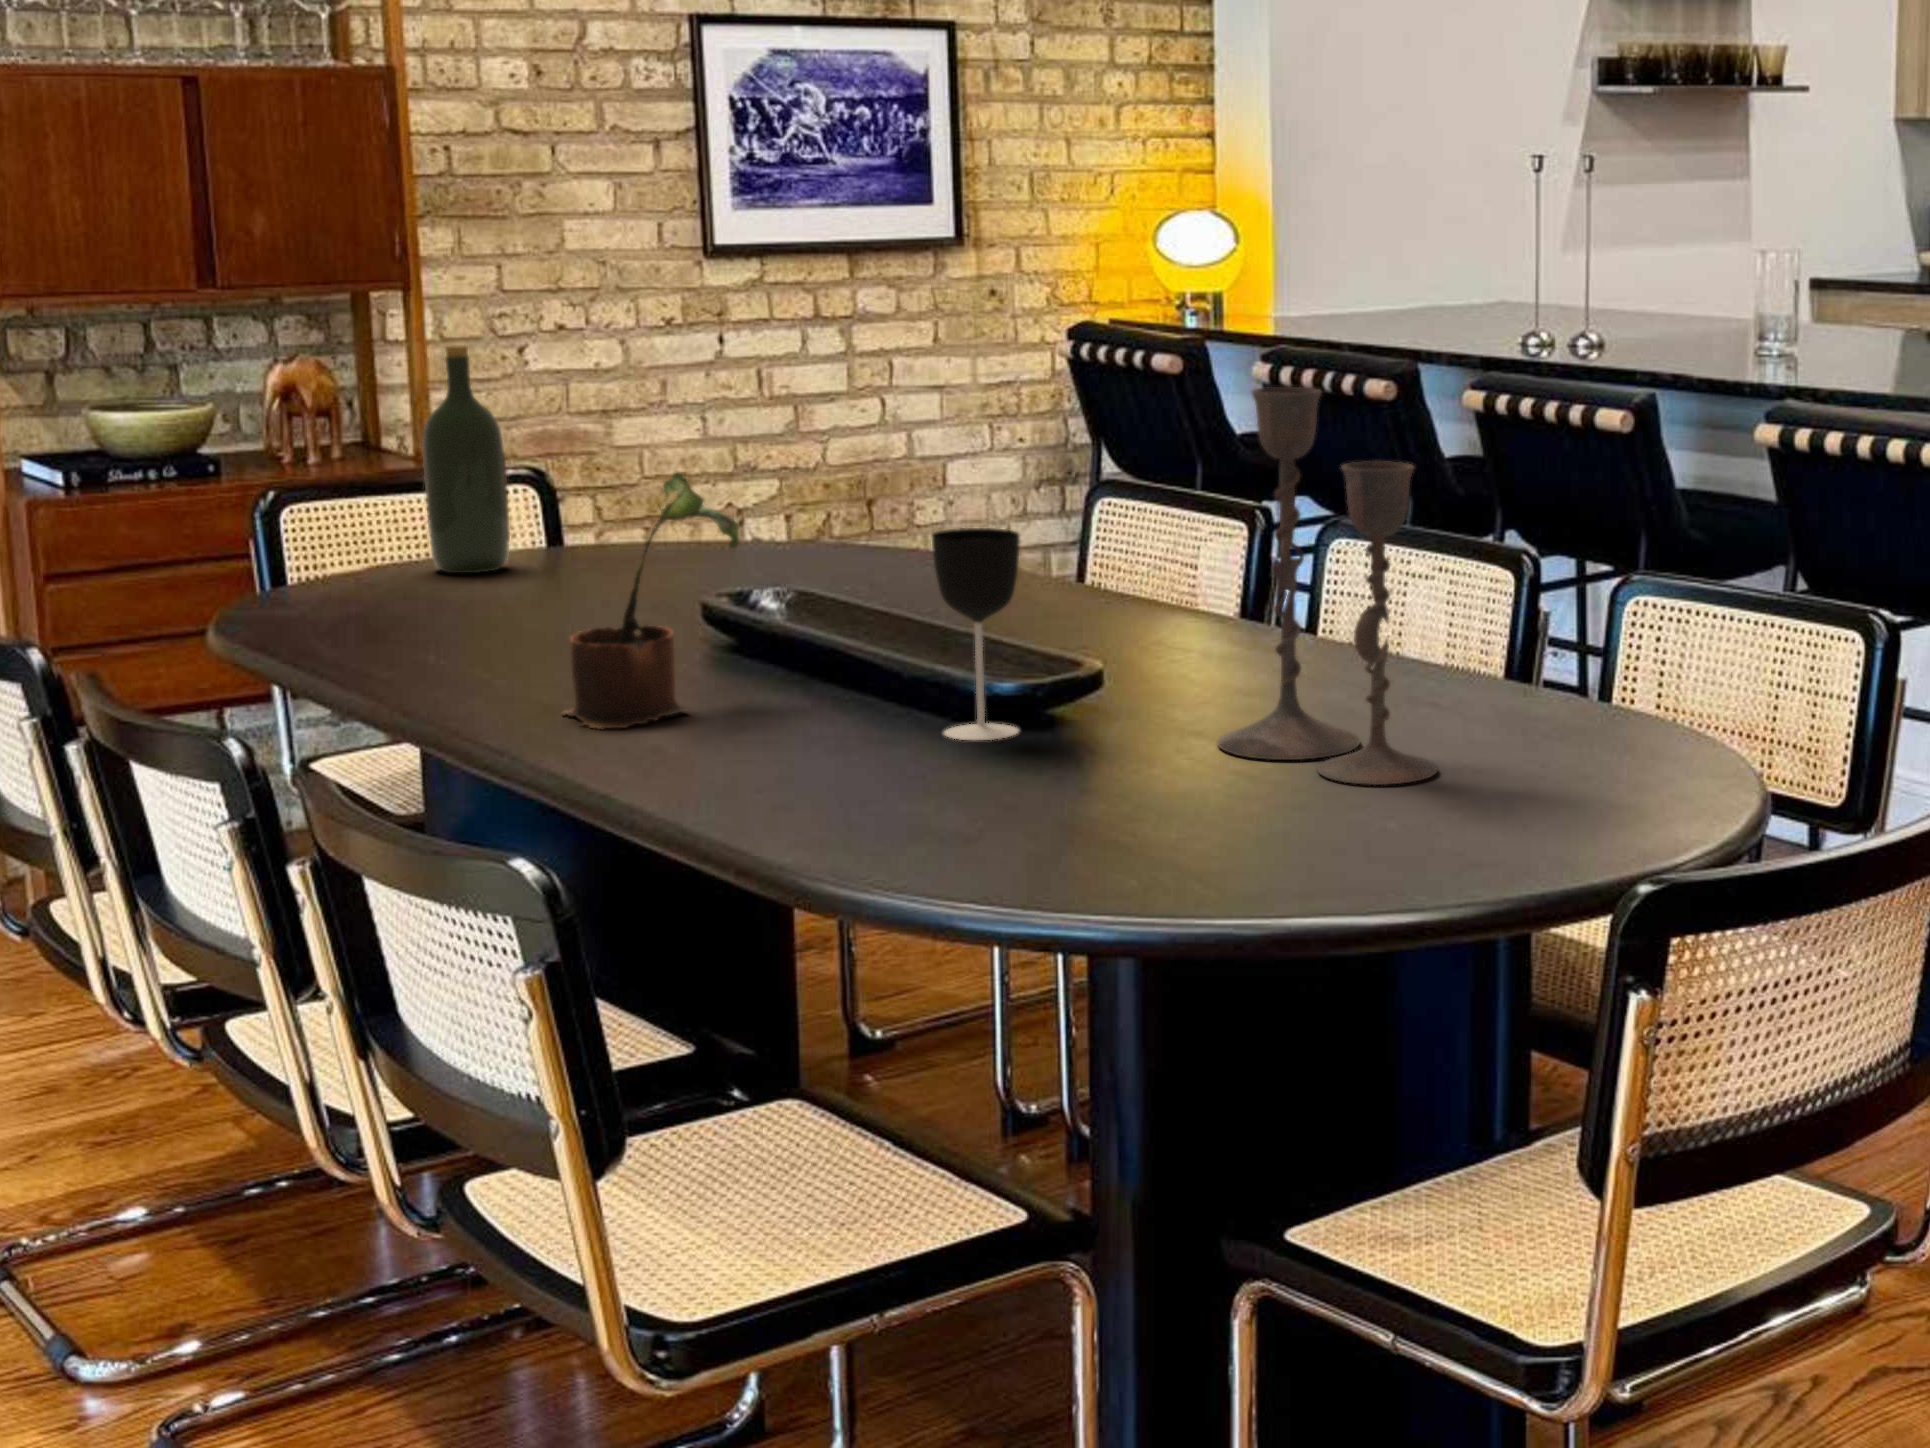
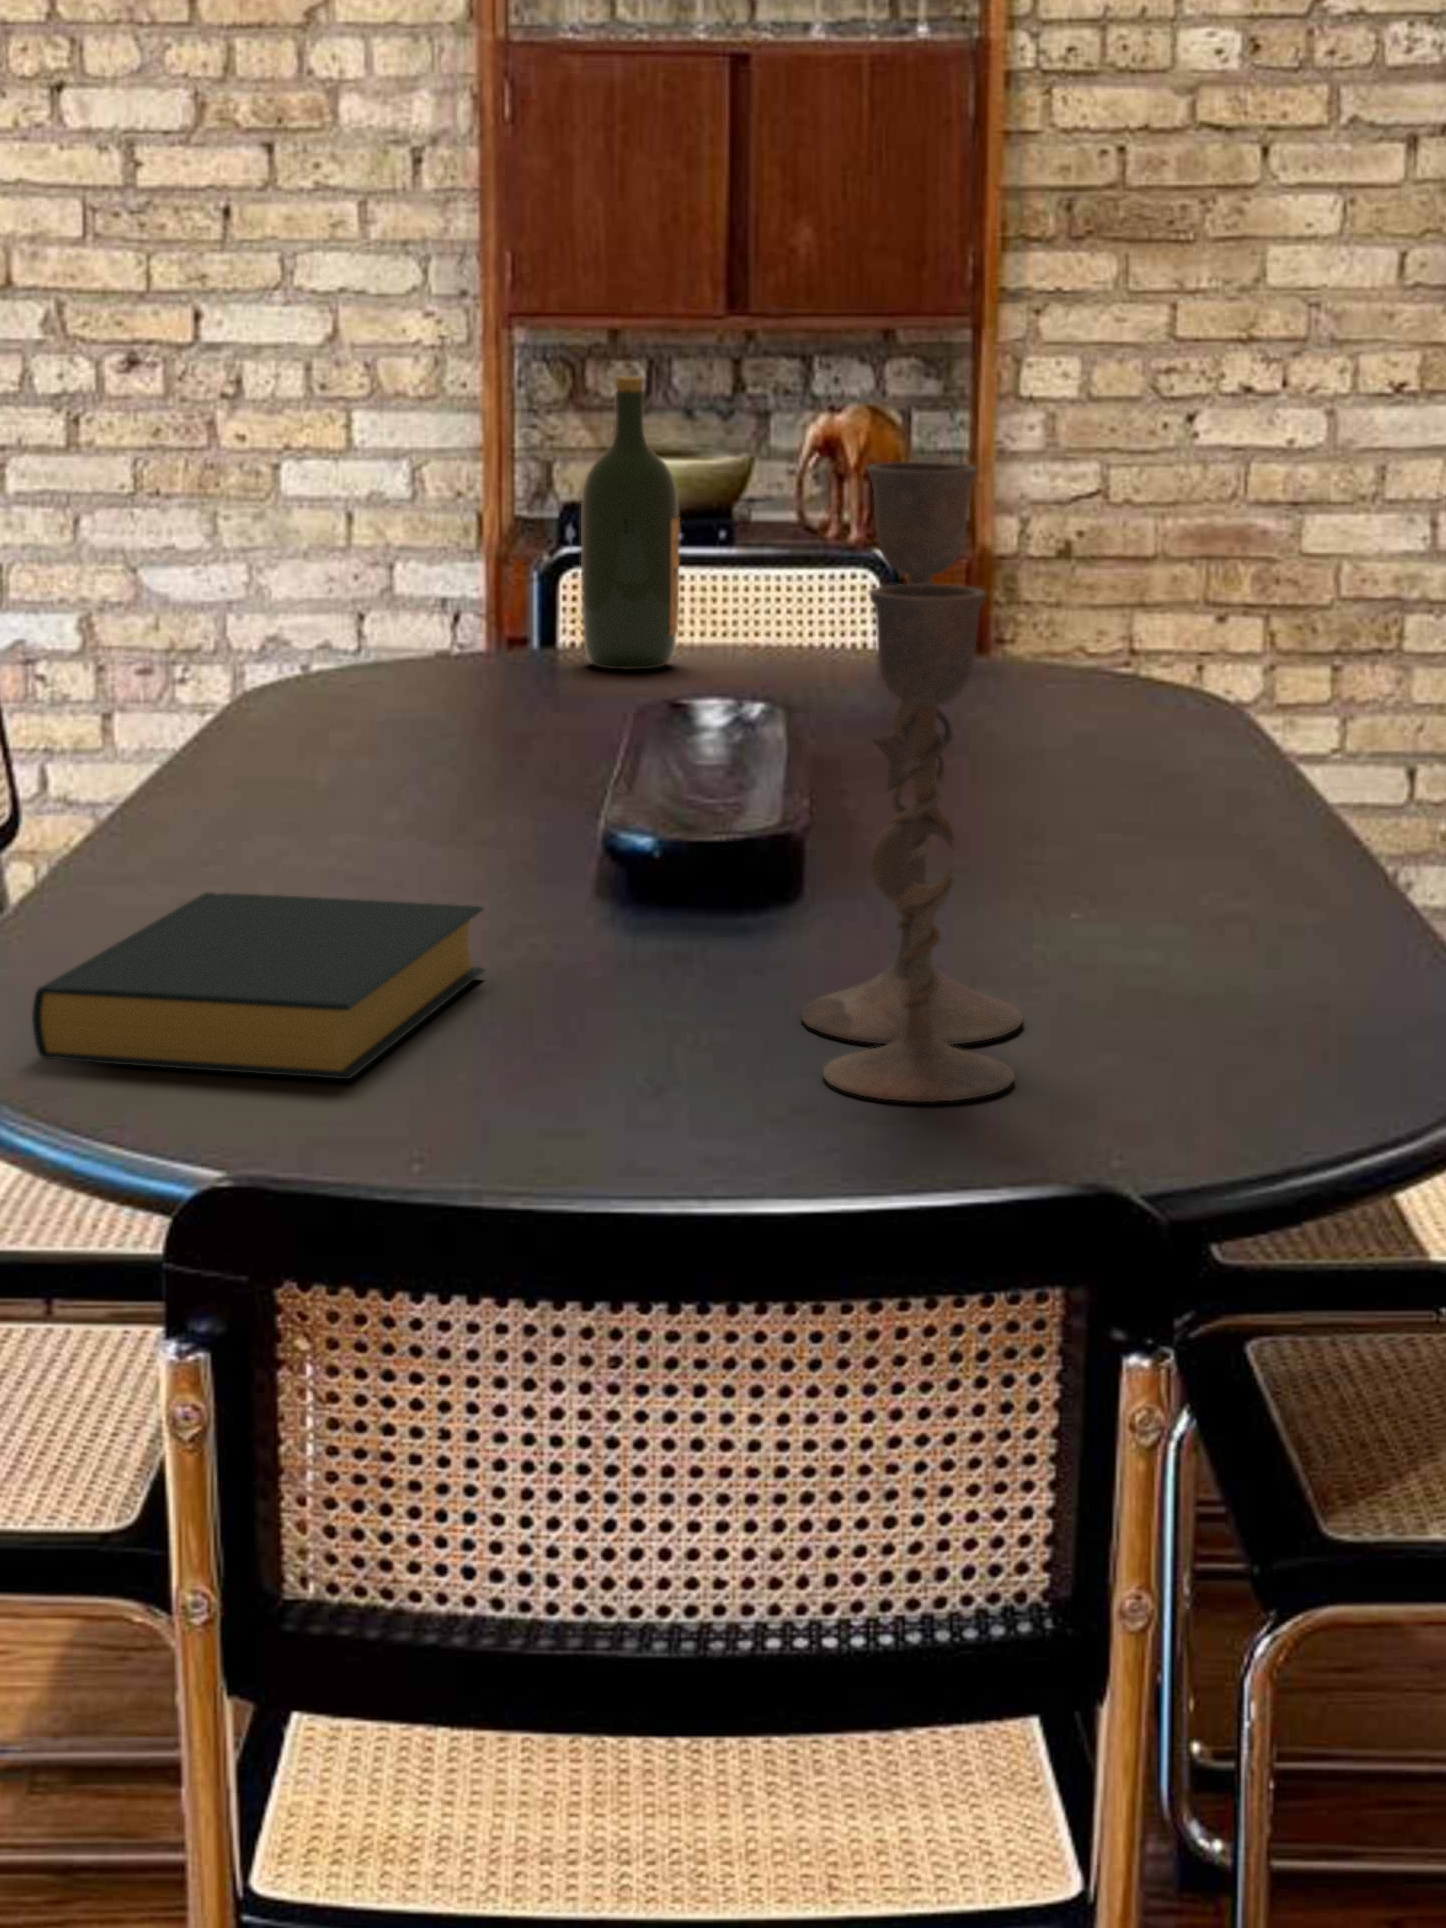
potted plant: present [564,473,740,729] -> none [224,533,483,861]
wine glass: present [932,528,1020,740] -> none [536,641,653,945]
hardback book: none [781,717,1102,859] -> present [32,893,484,1079]

